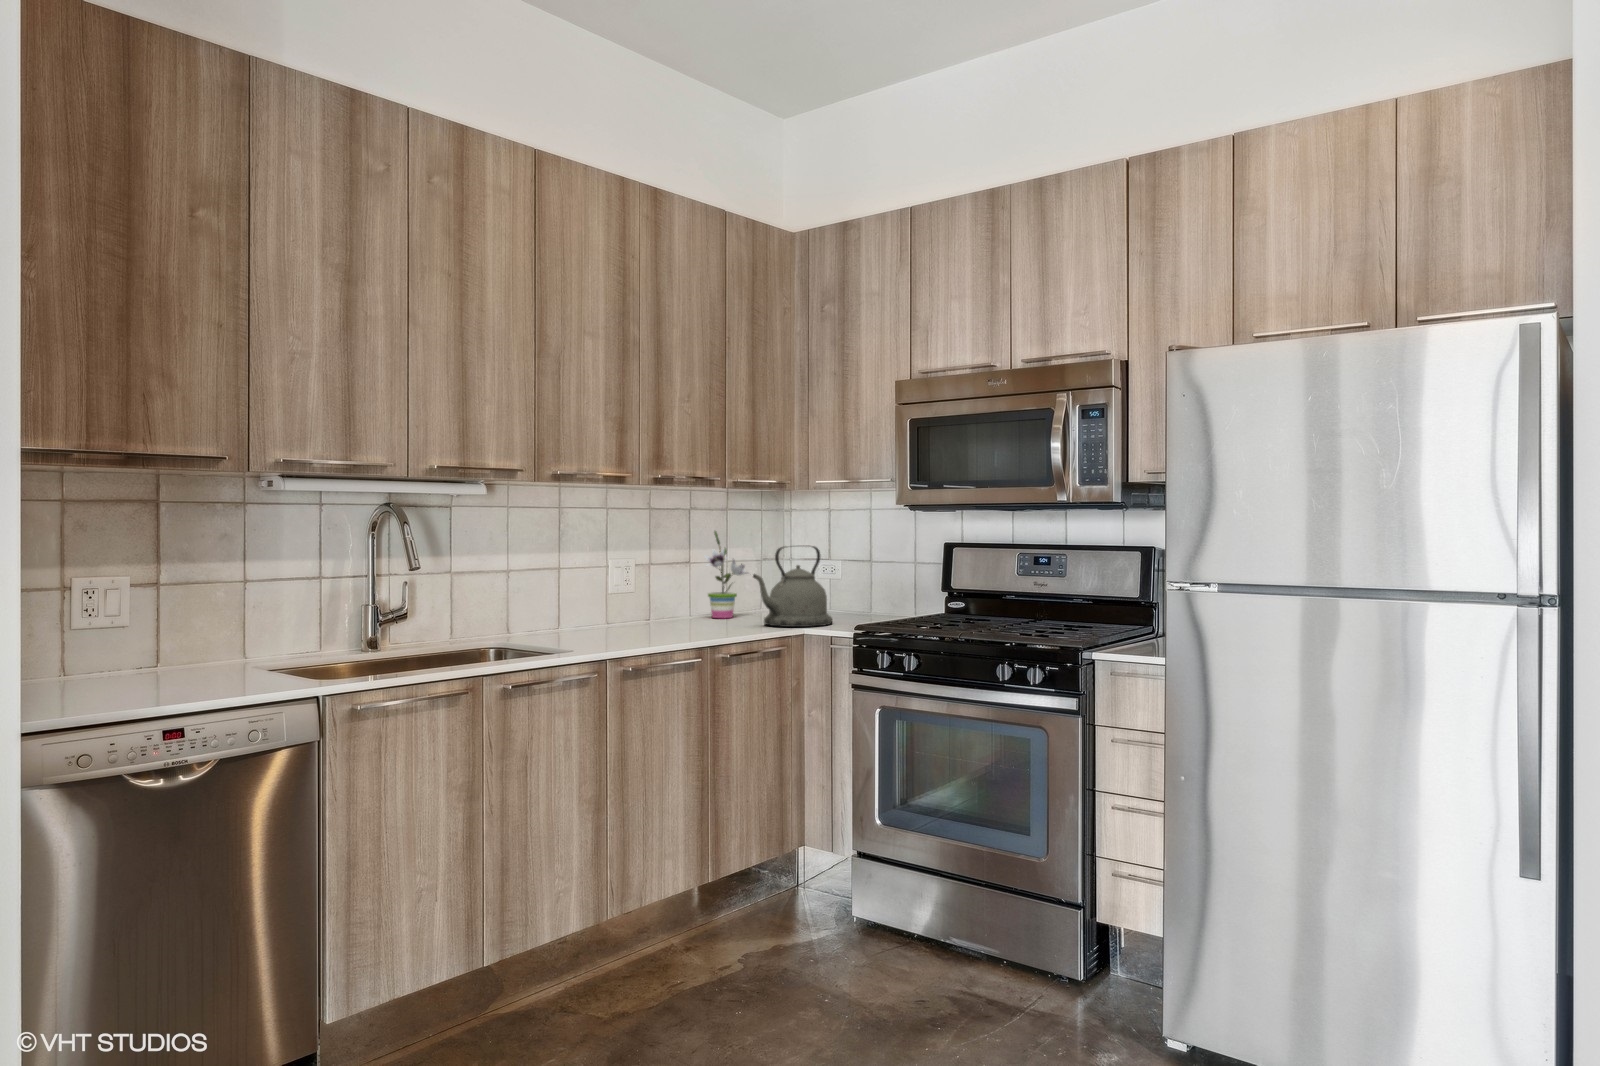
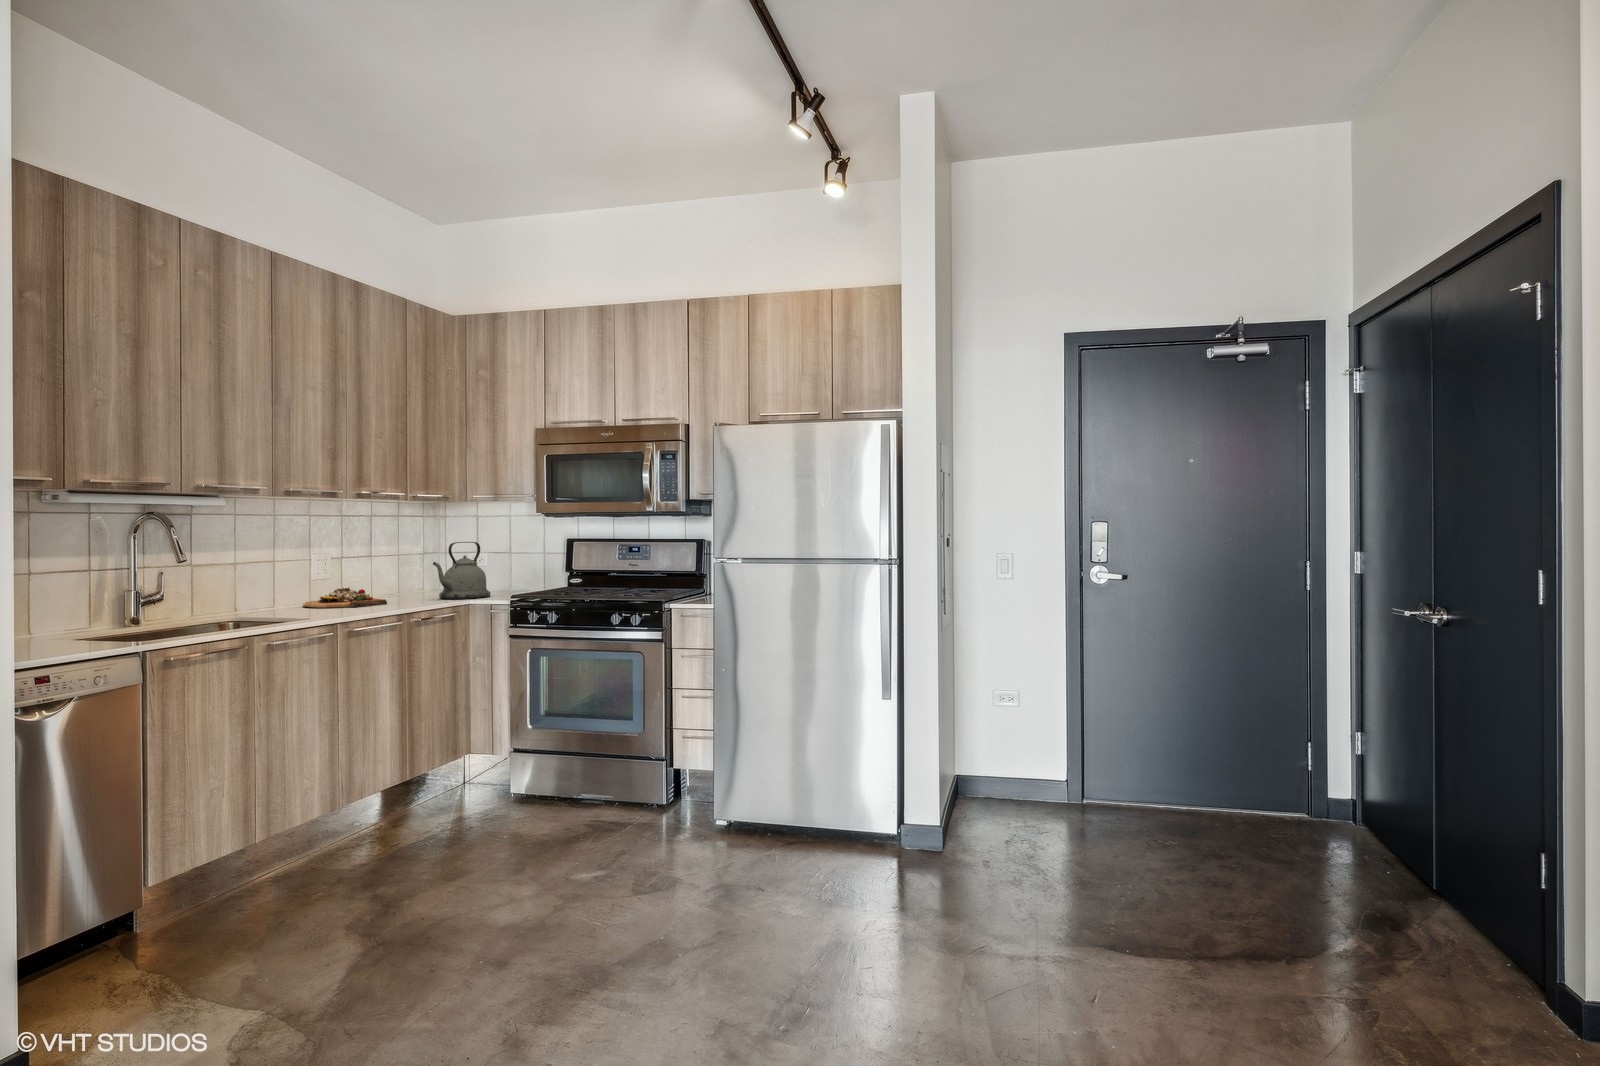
potted plant: present [705,531,747,618] -> none [386,532,423,596]
cutting board: none [592,606,694,635] -> present [303,588,387,608]

